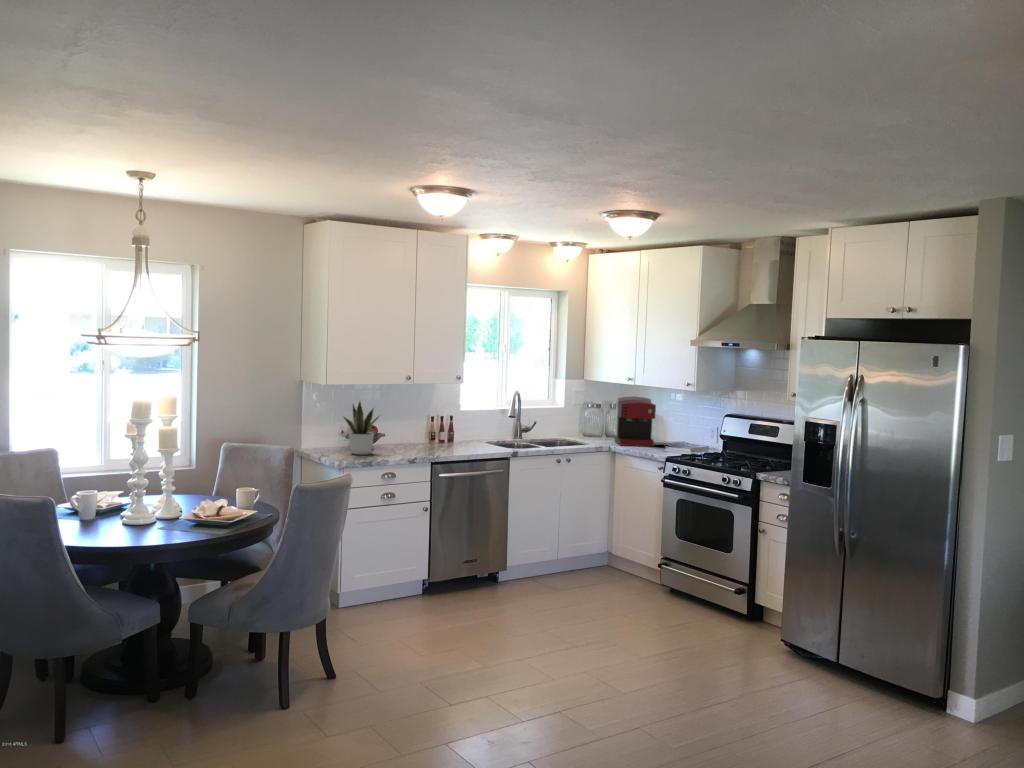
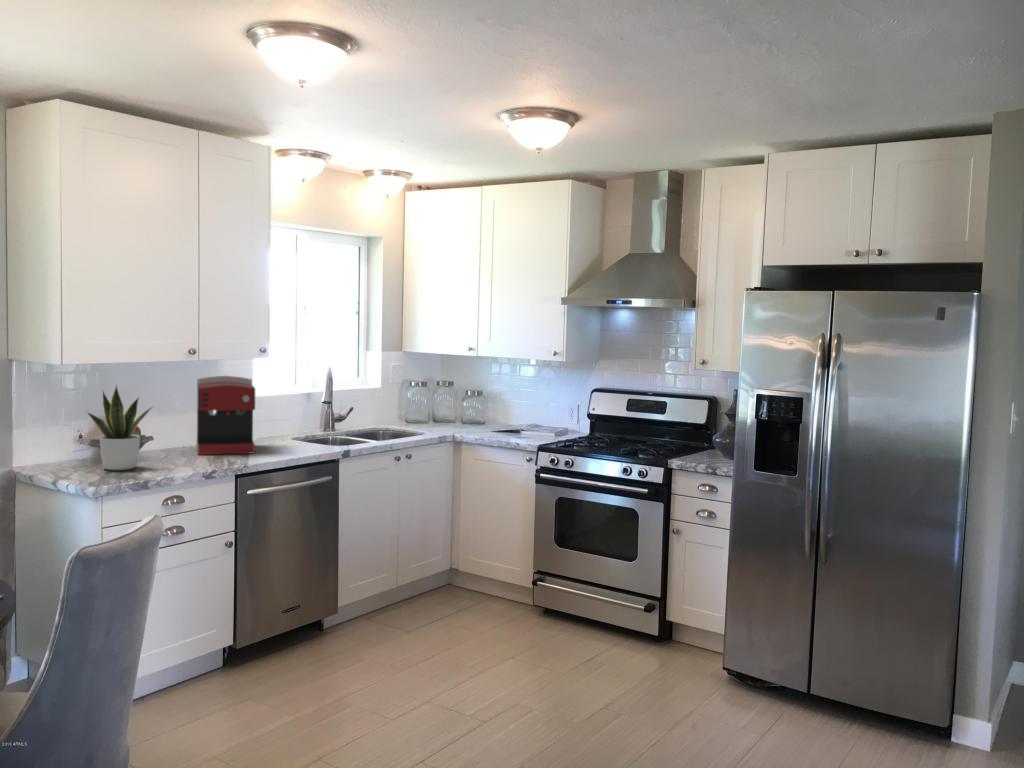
coffee maker: present [615,396,656,447] -> present [196,376,255,455]

